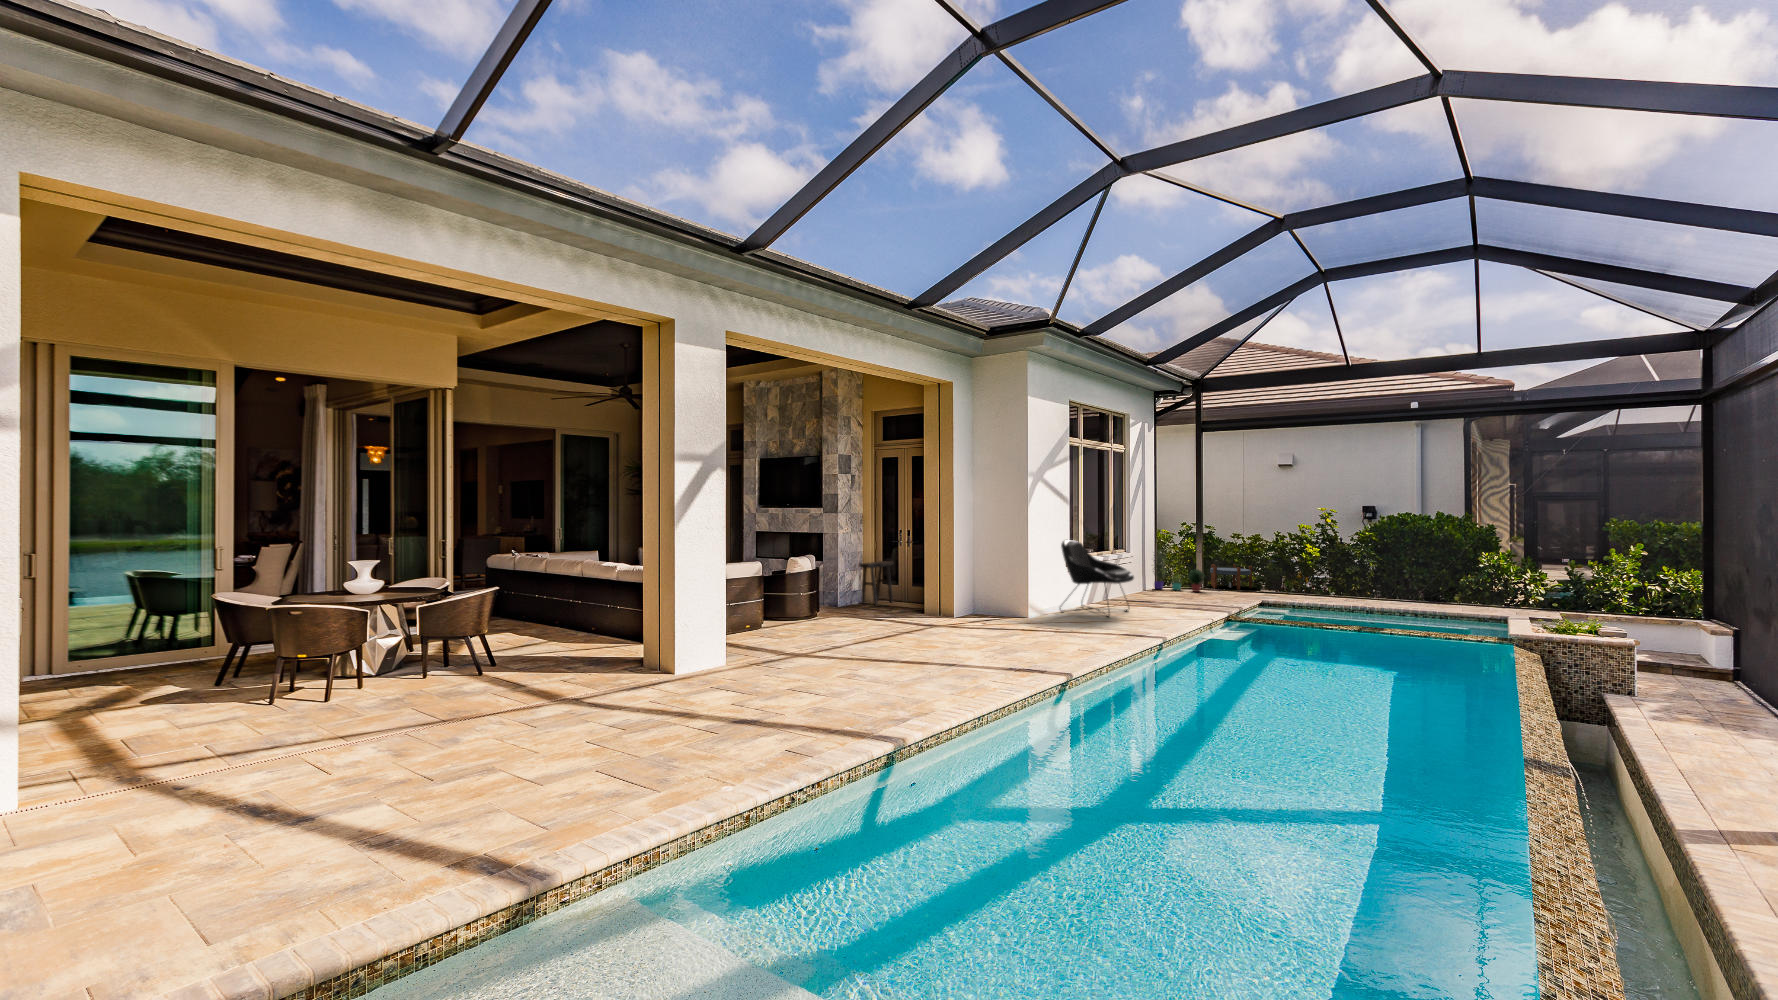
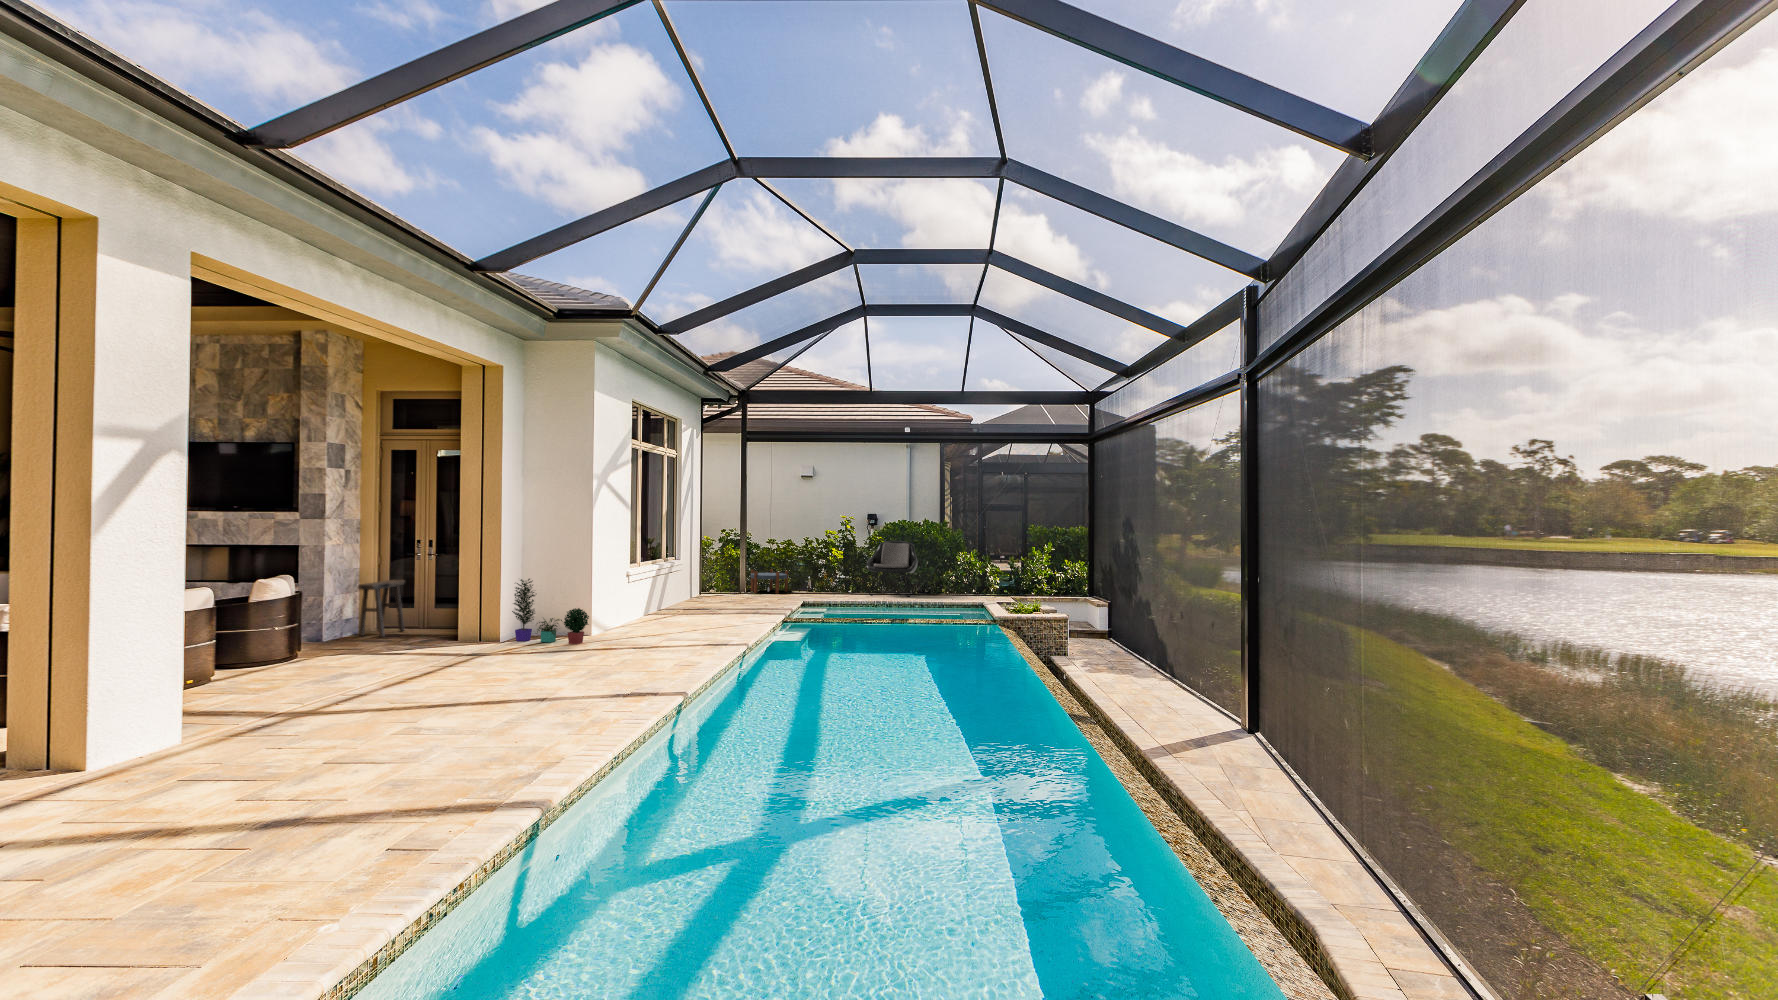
lounge chair: present [1060,540,1134,617] -> present [867,541,918,597]
potted plant: present [1153,552,1204,592] -> present [512,579,589,644]

